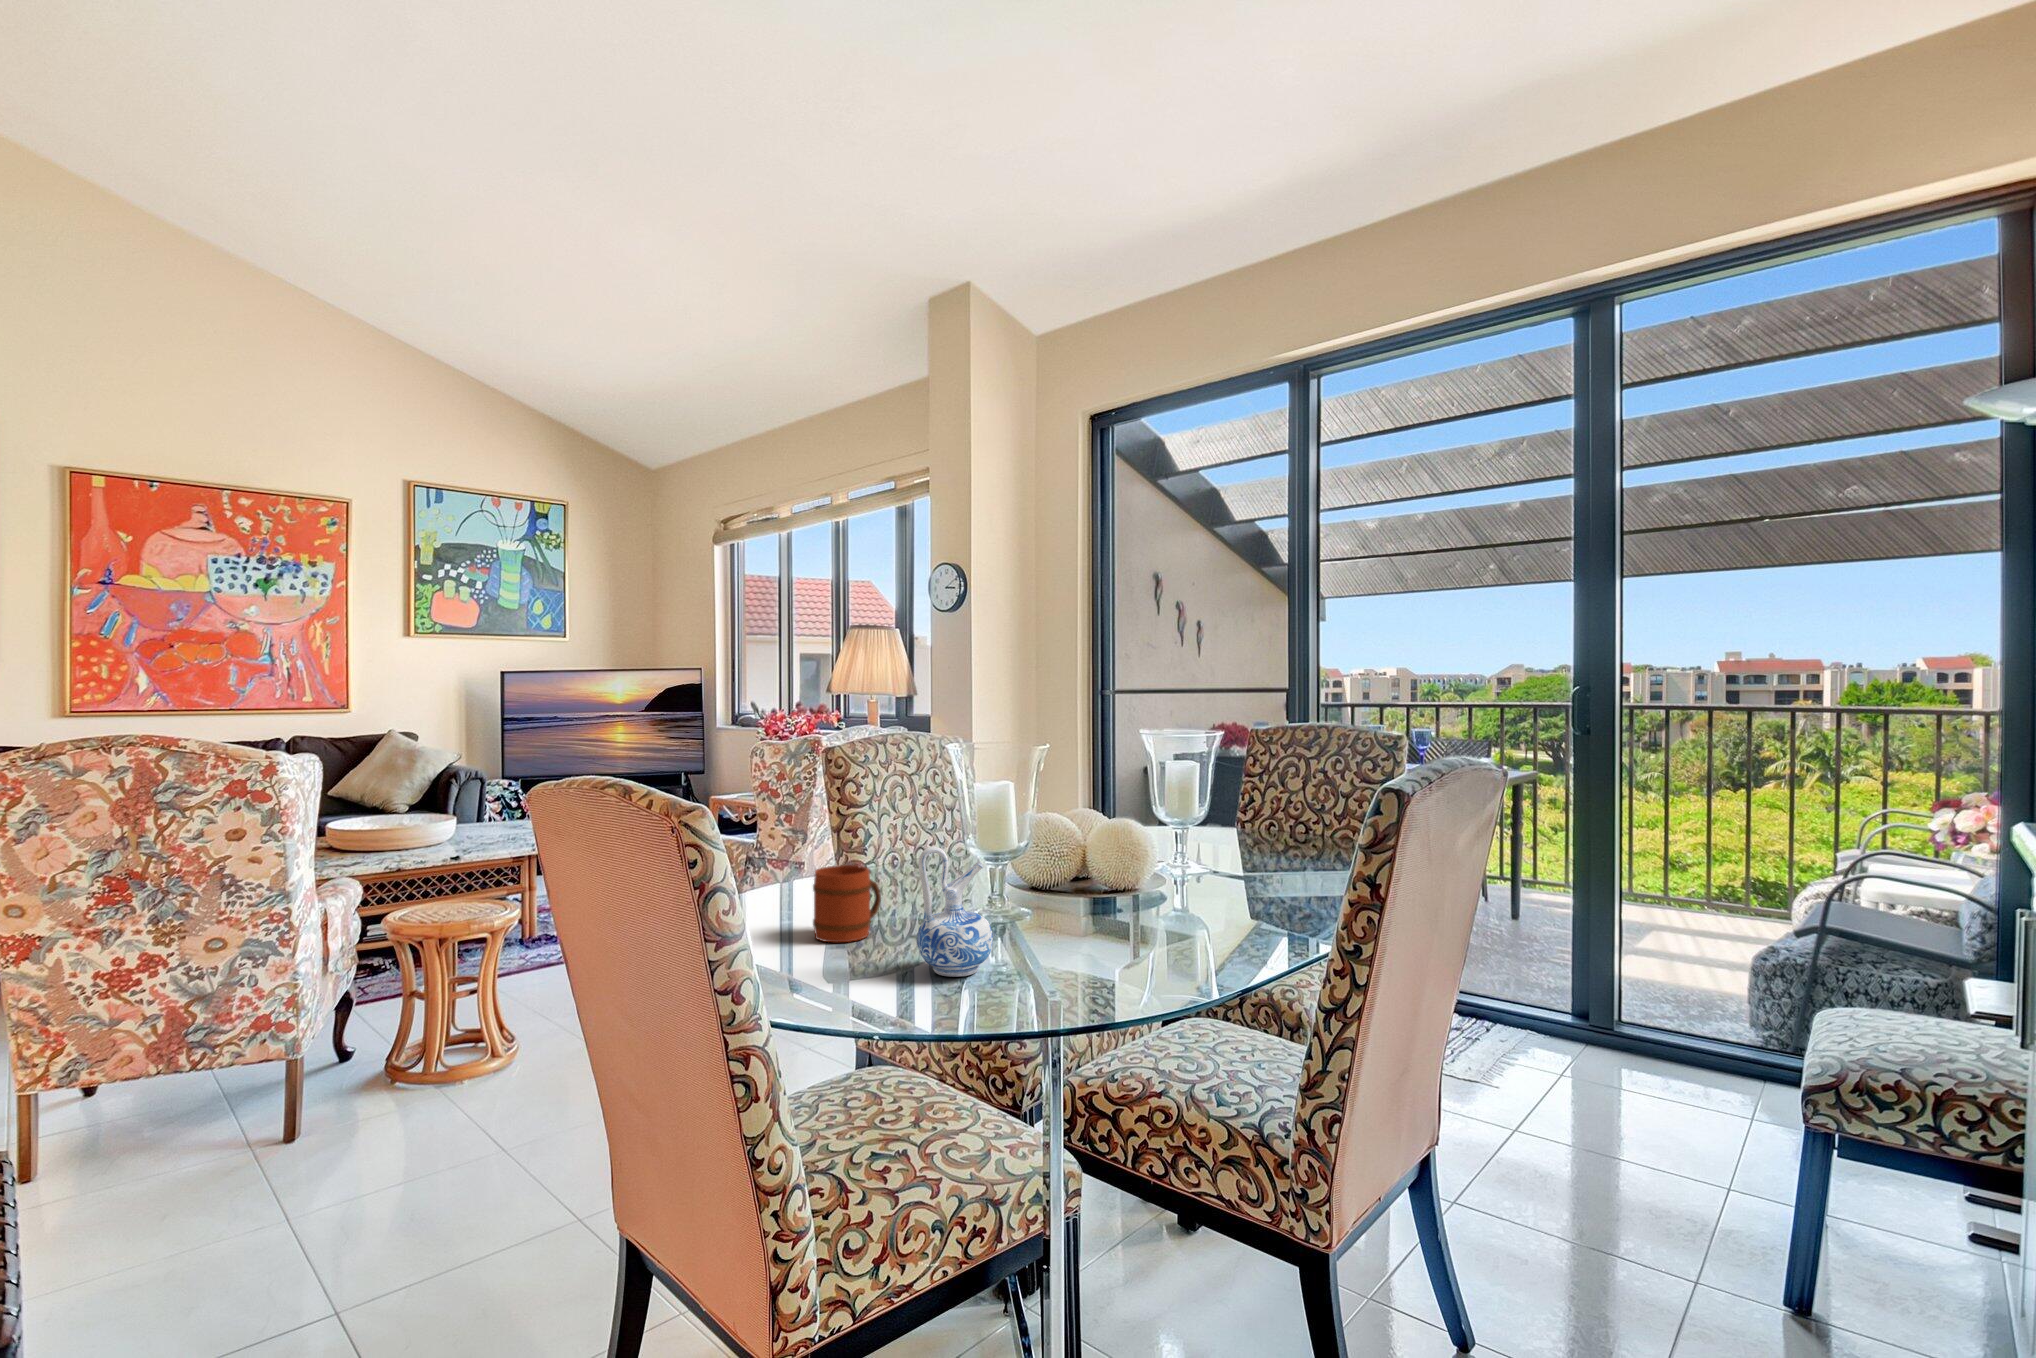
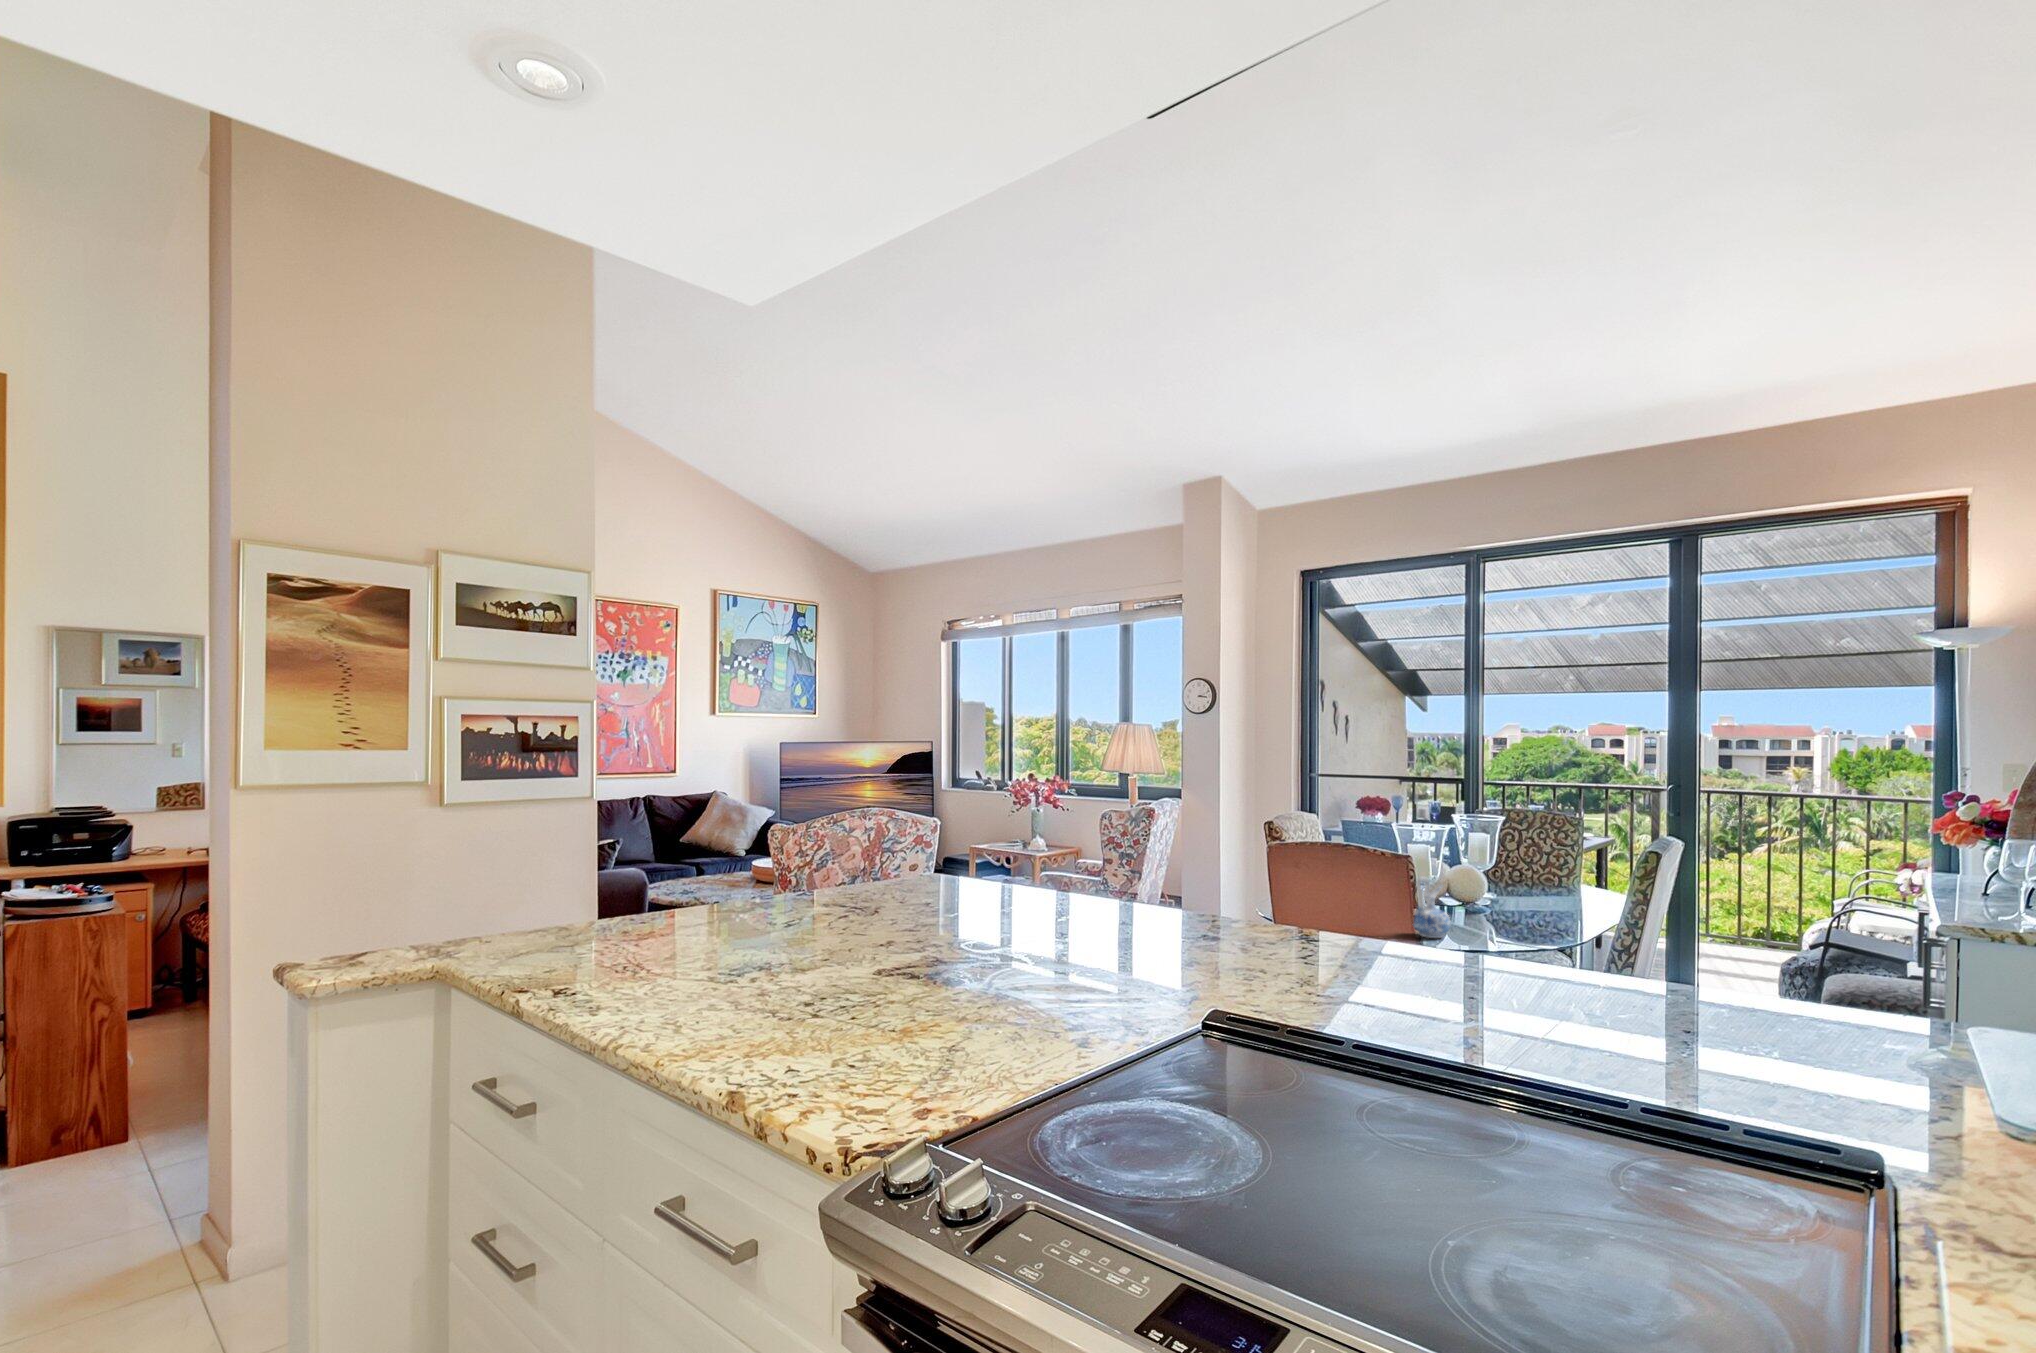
mug: present [813,865,881,942] -> none [1327,888,1358,926]

